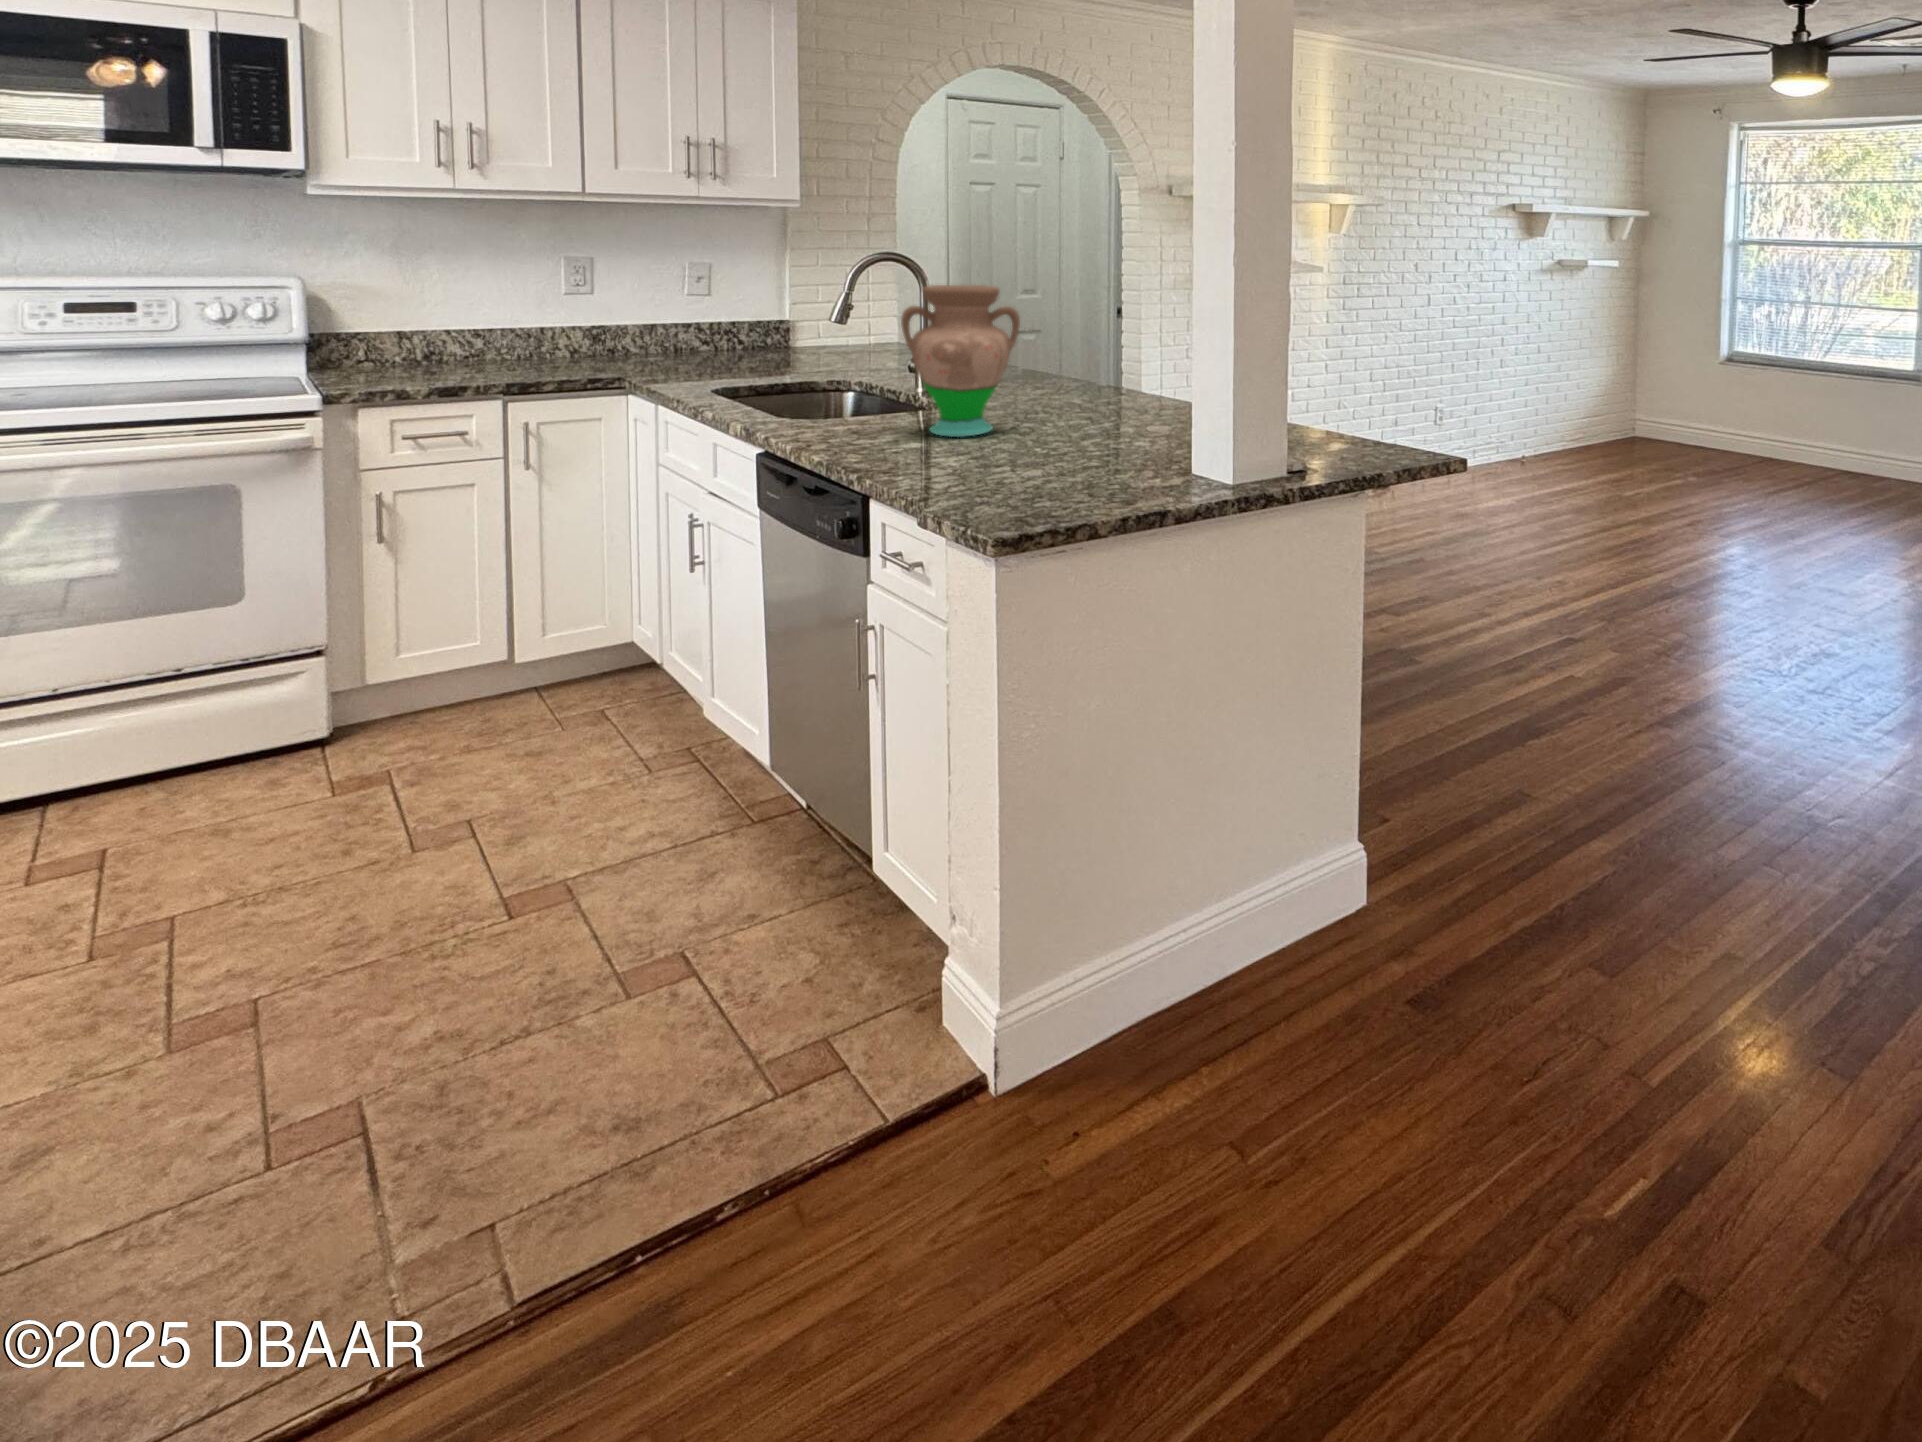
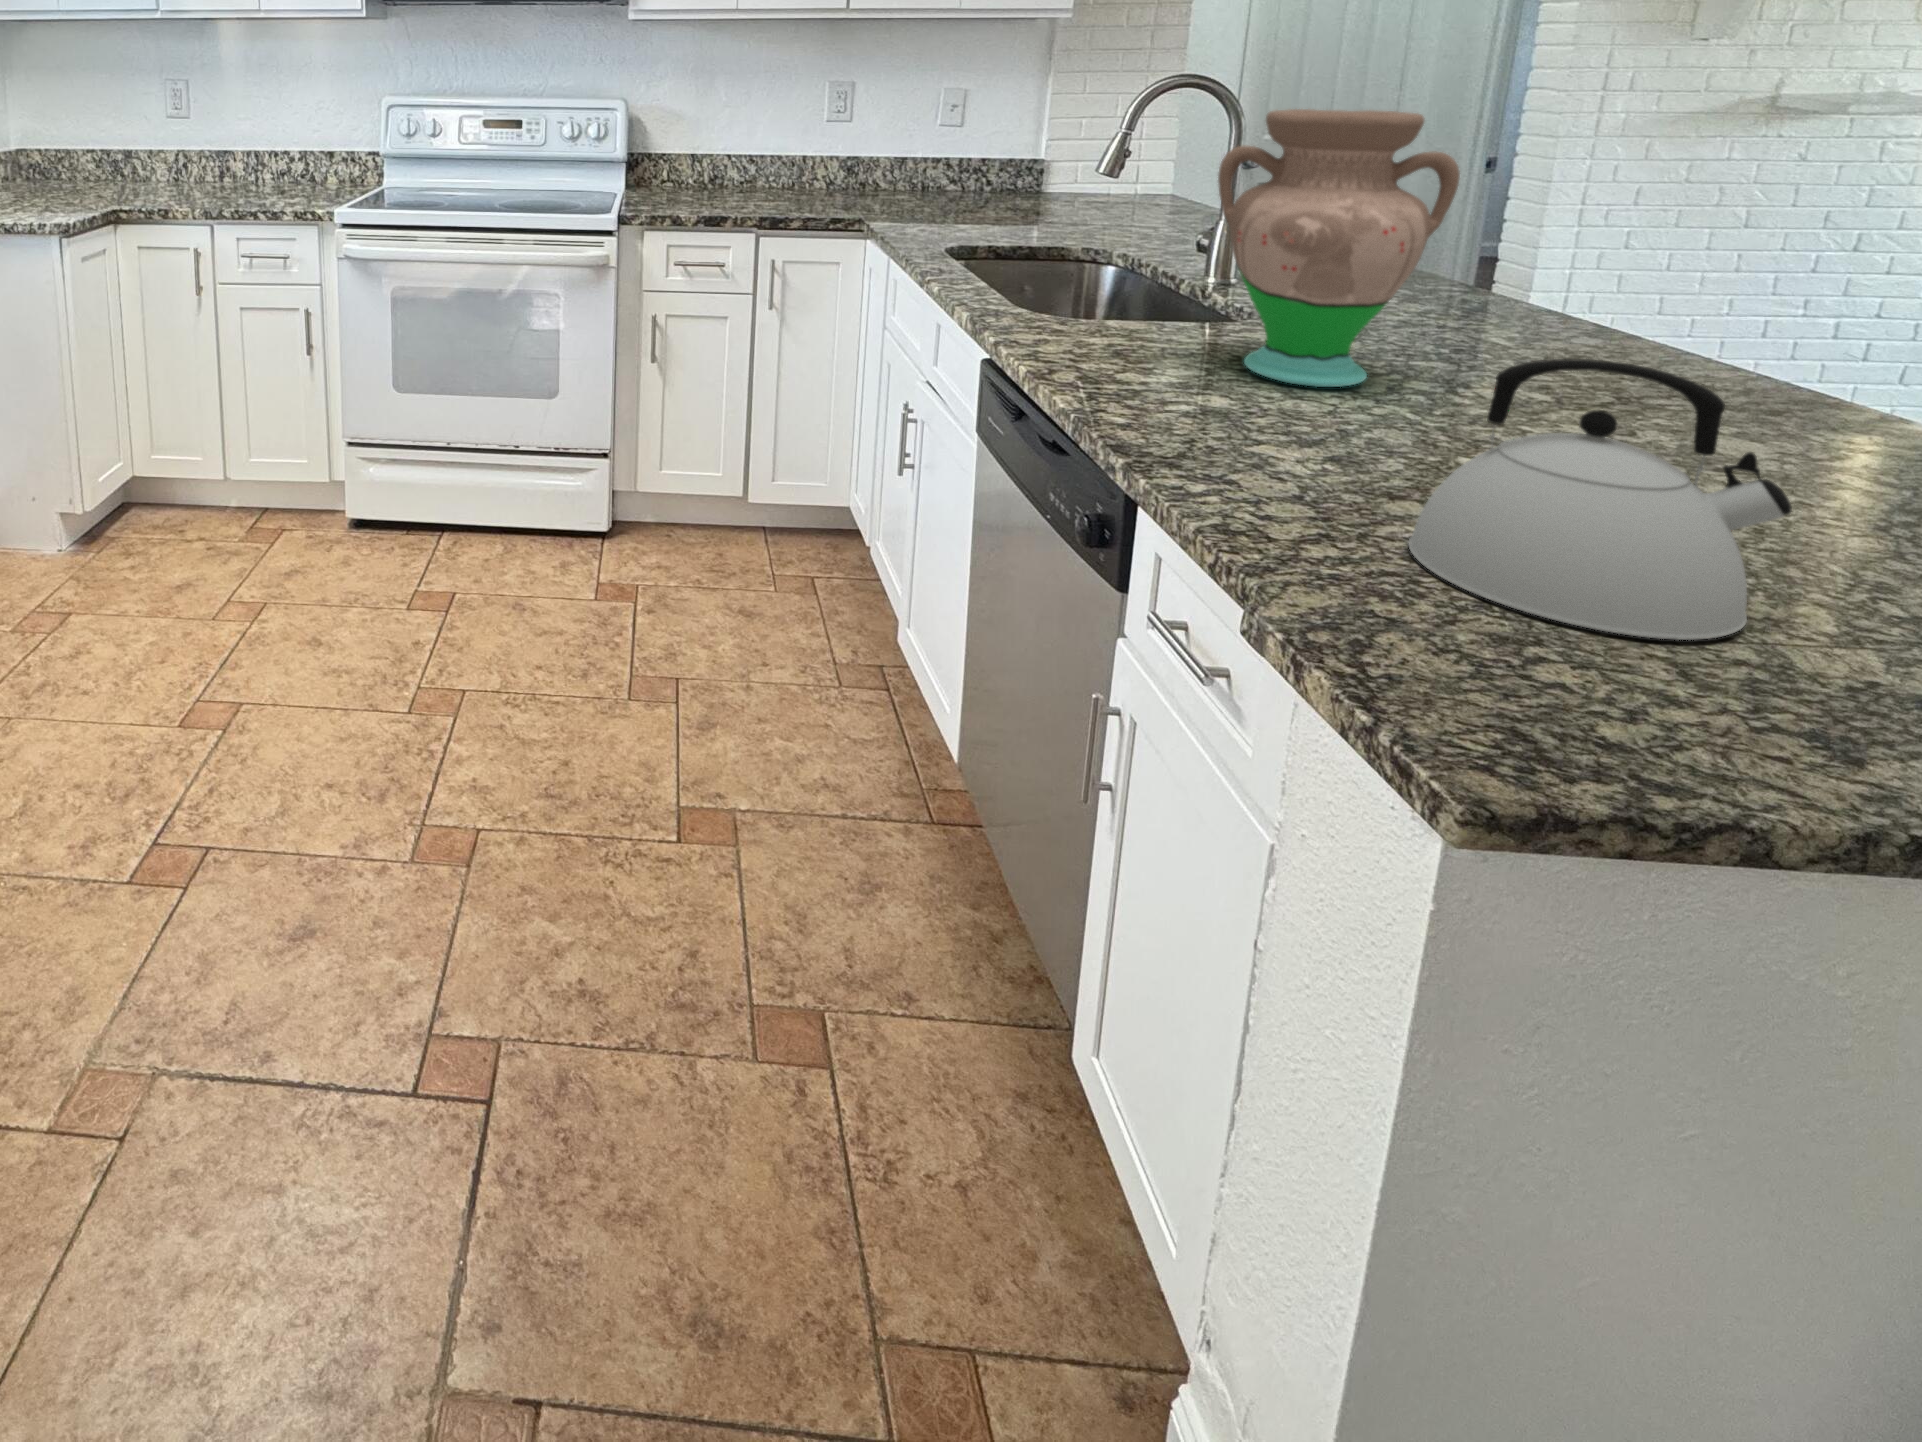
kettle: none [989,389,1108,493] -> present [1409,359,1792,640]

